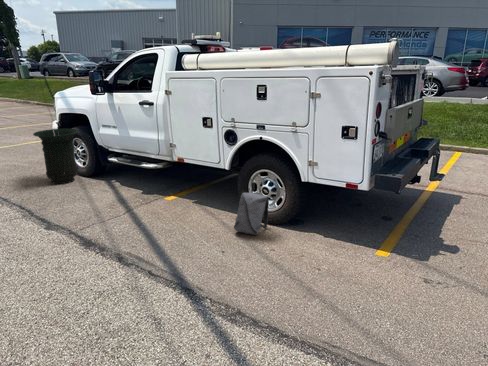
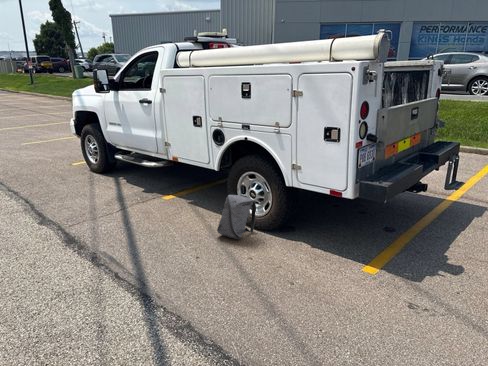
trash can: present [33,129,78,184] -> none [46,126,90,179]

